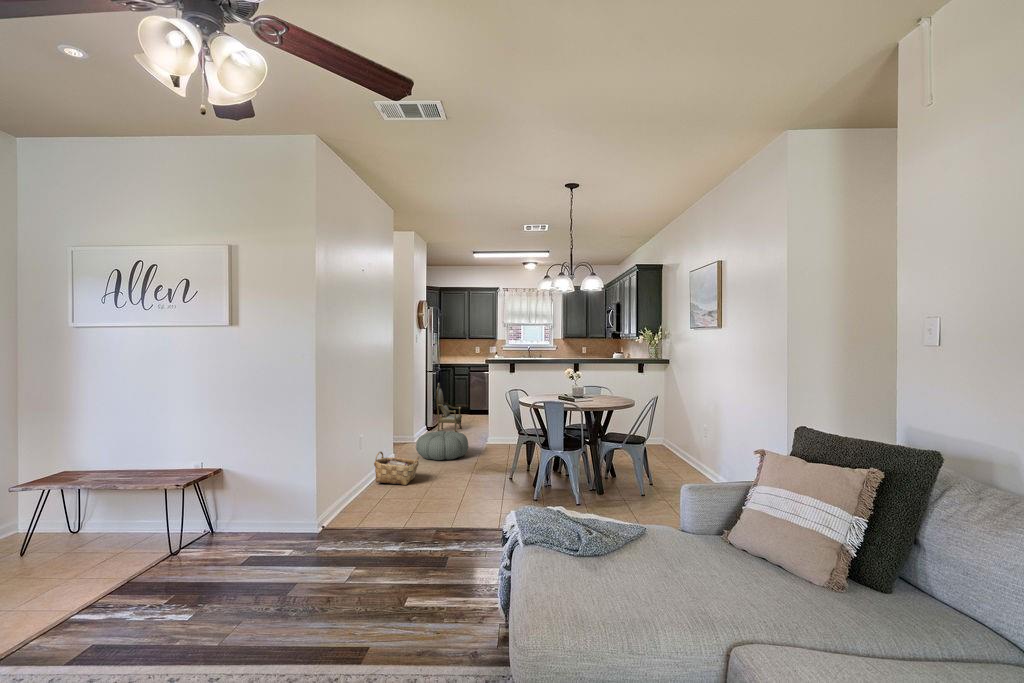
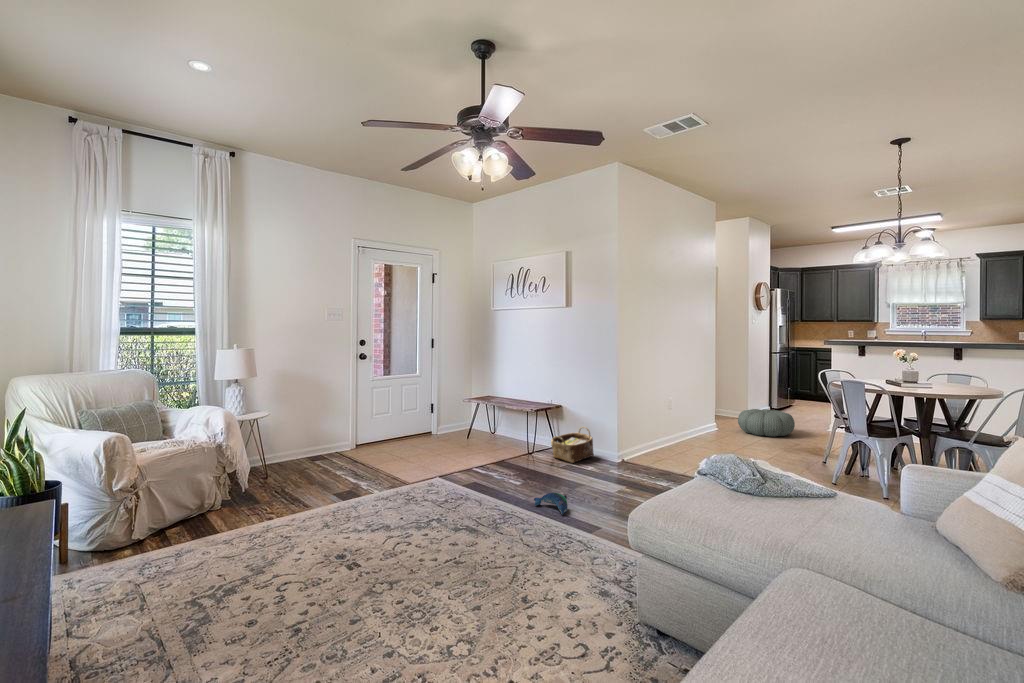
armchair: present [437,383,462,432] -> none [780,350,812,417]
woven basket: present [374,451,419,485] -> present [551,427,594,463]
plush toy: none [239,618,307,654] -> present [534,493,568,515]

